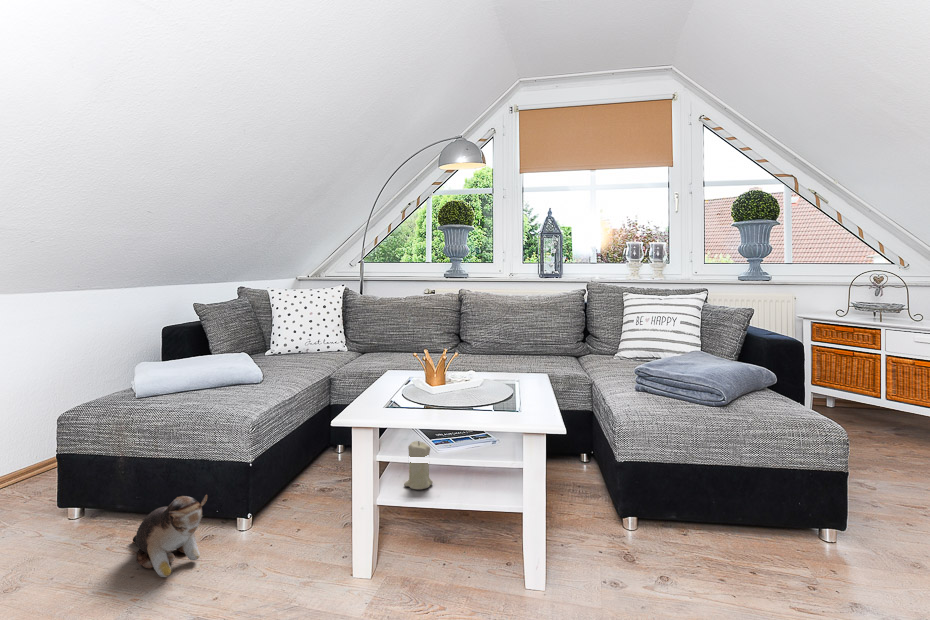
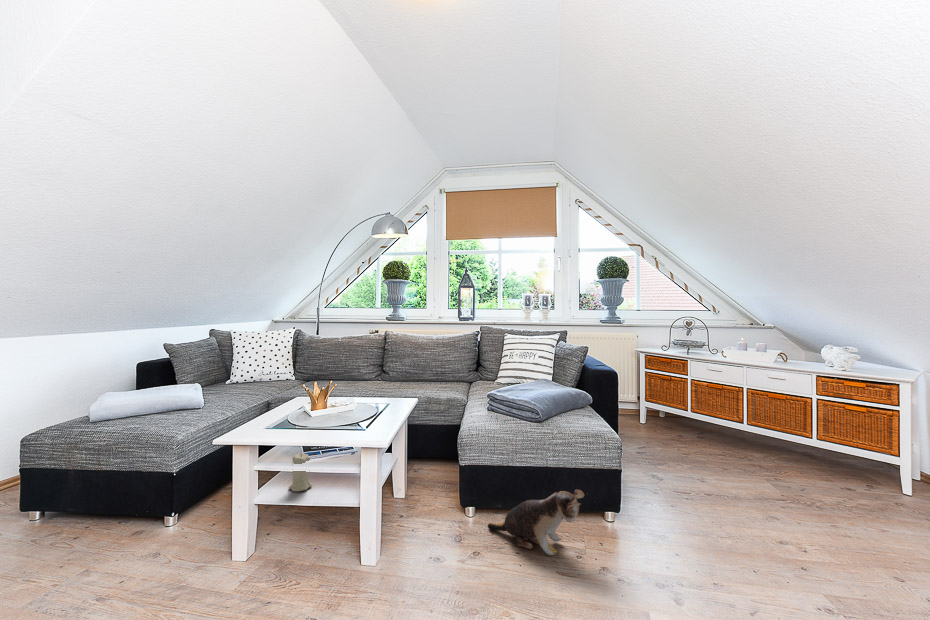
plush toy: present [133,495,207,577] -> present [488,490,584,555]

